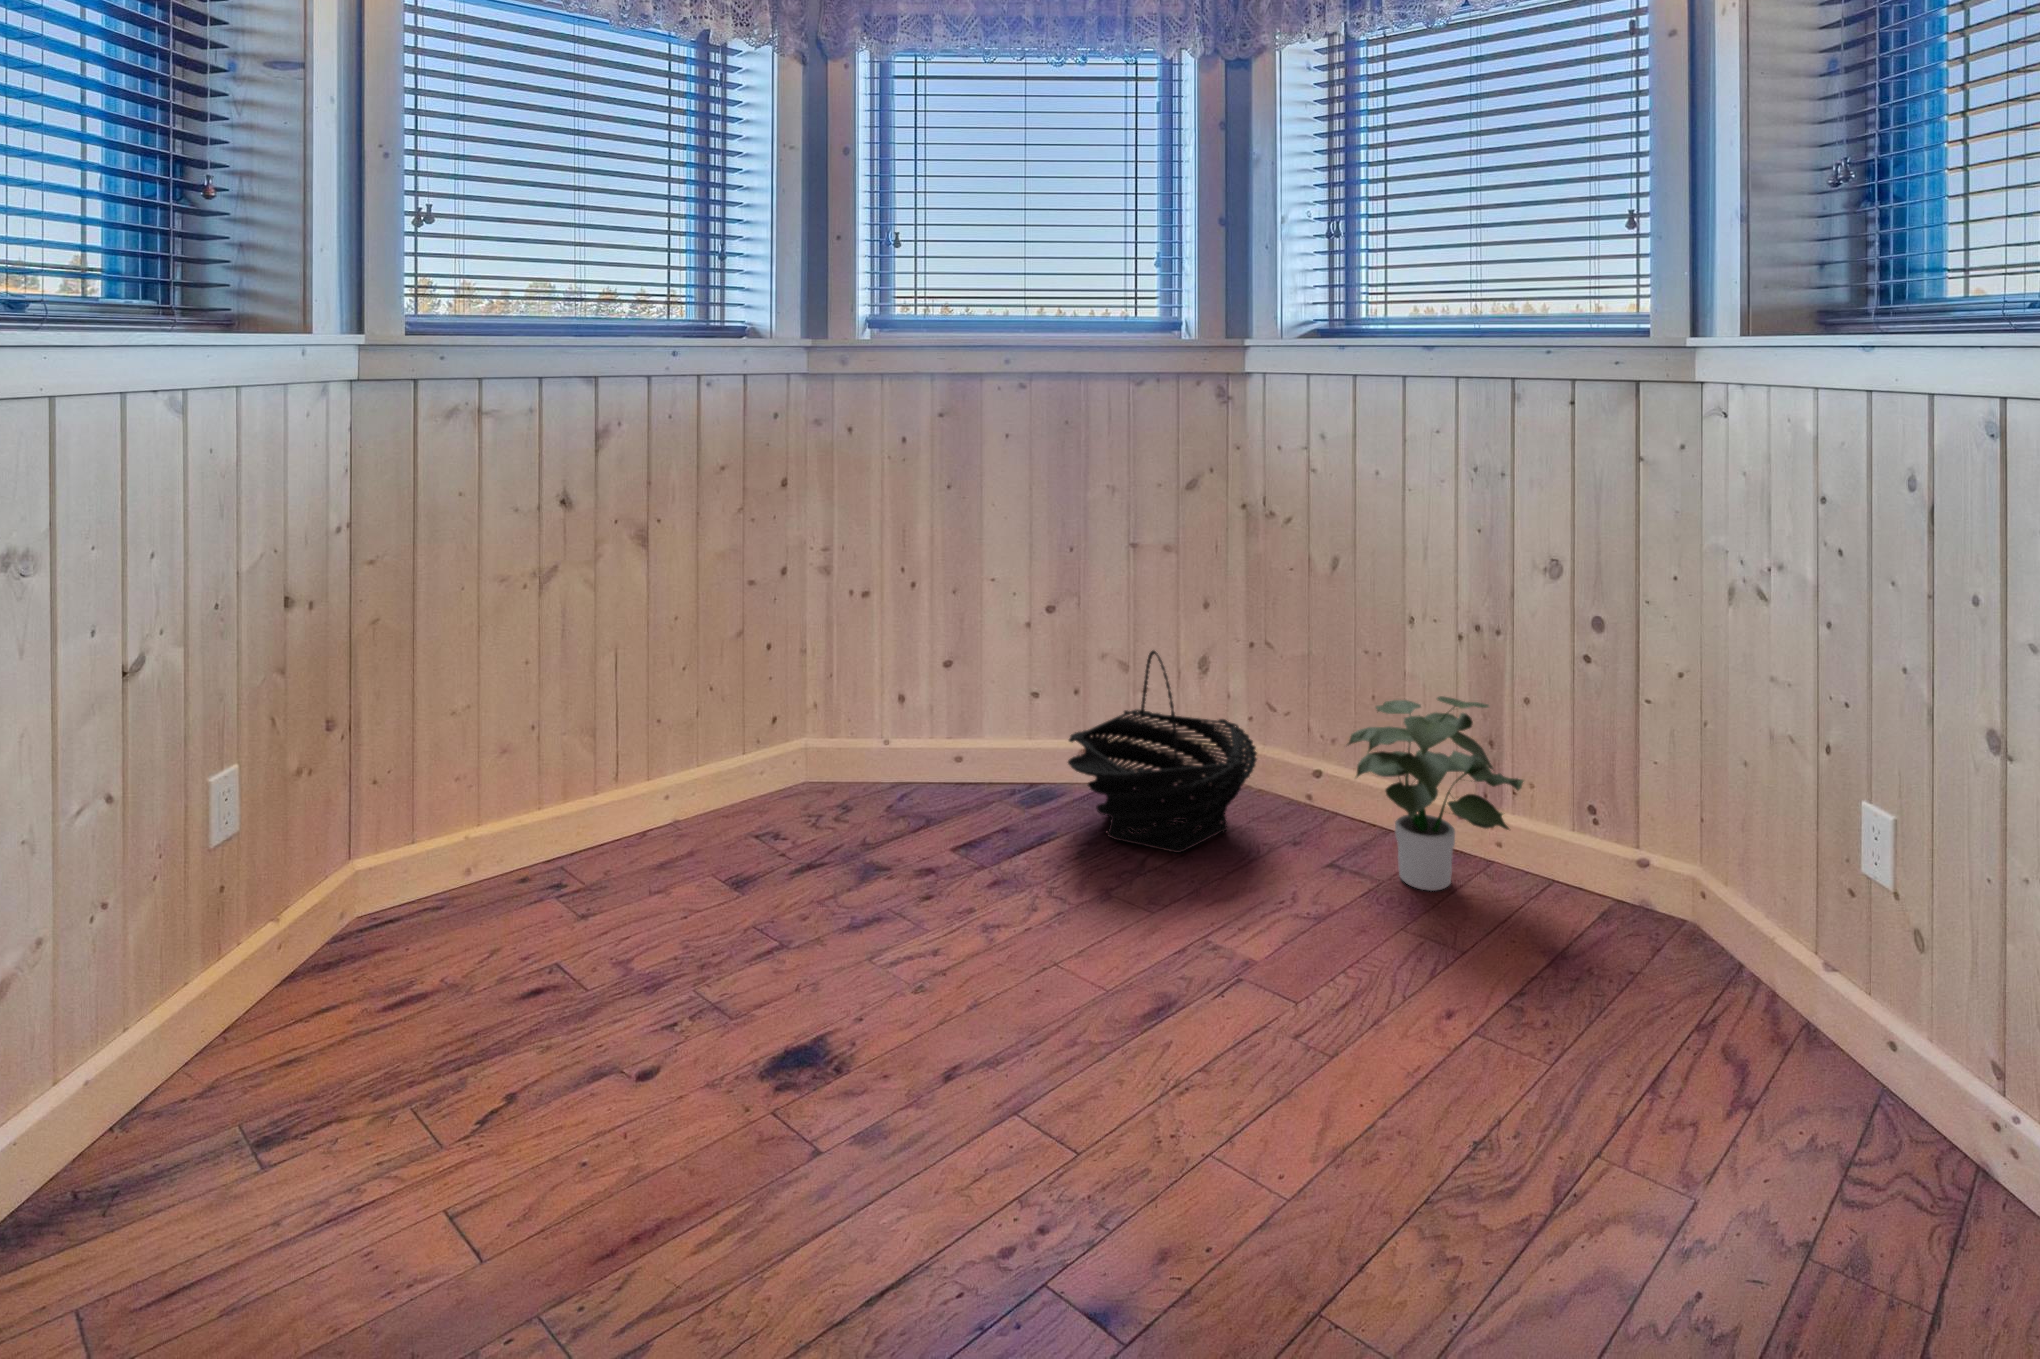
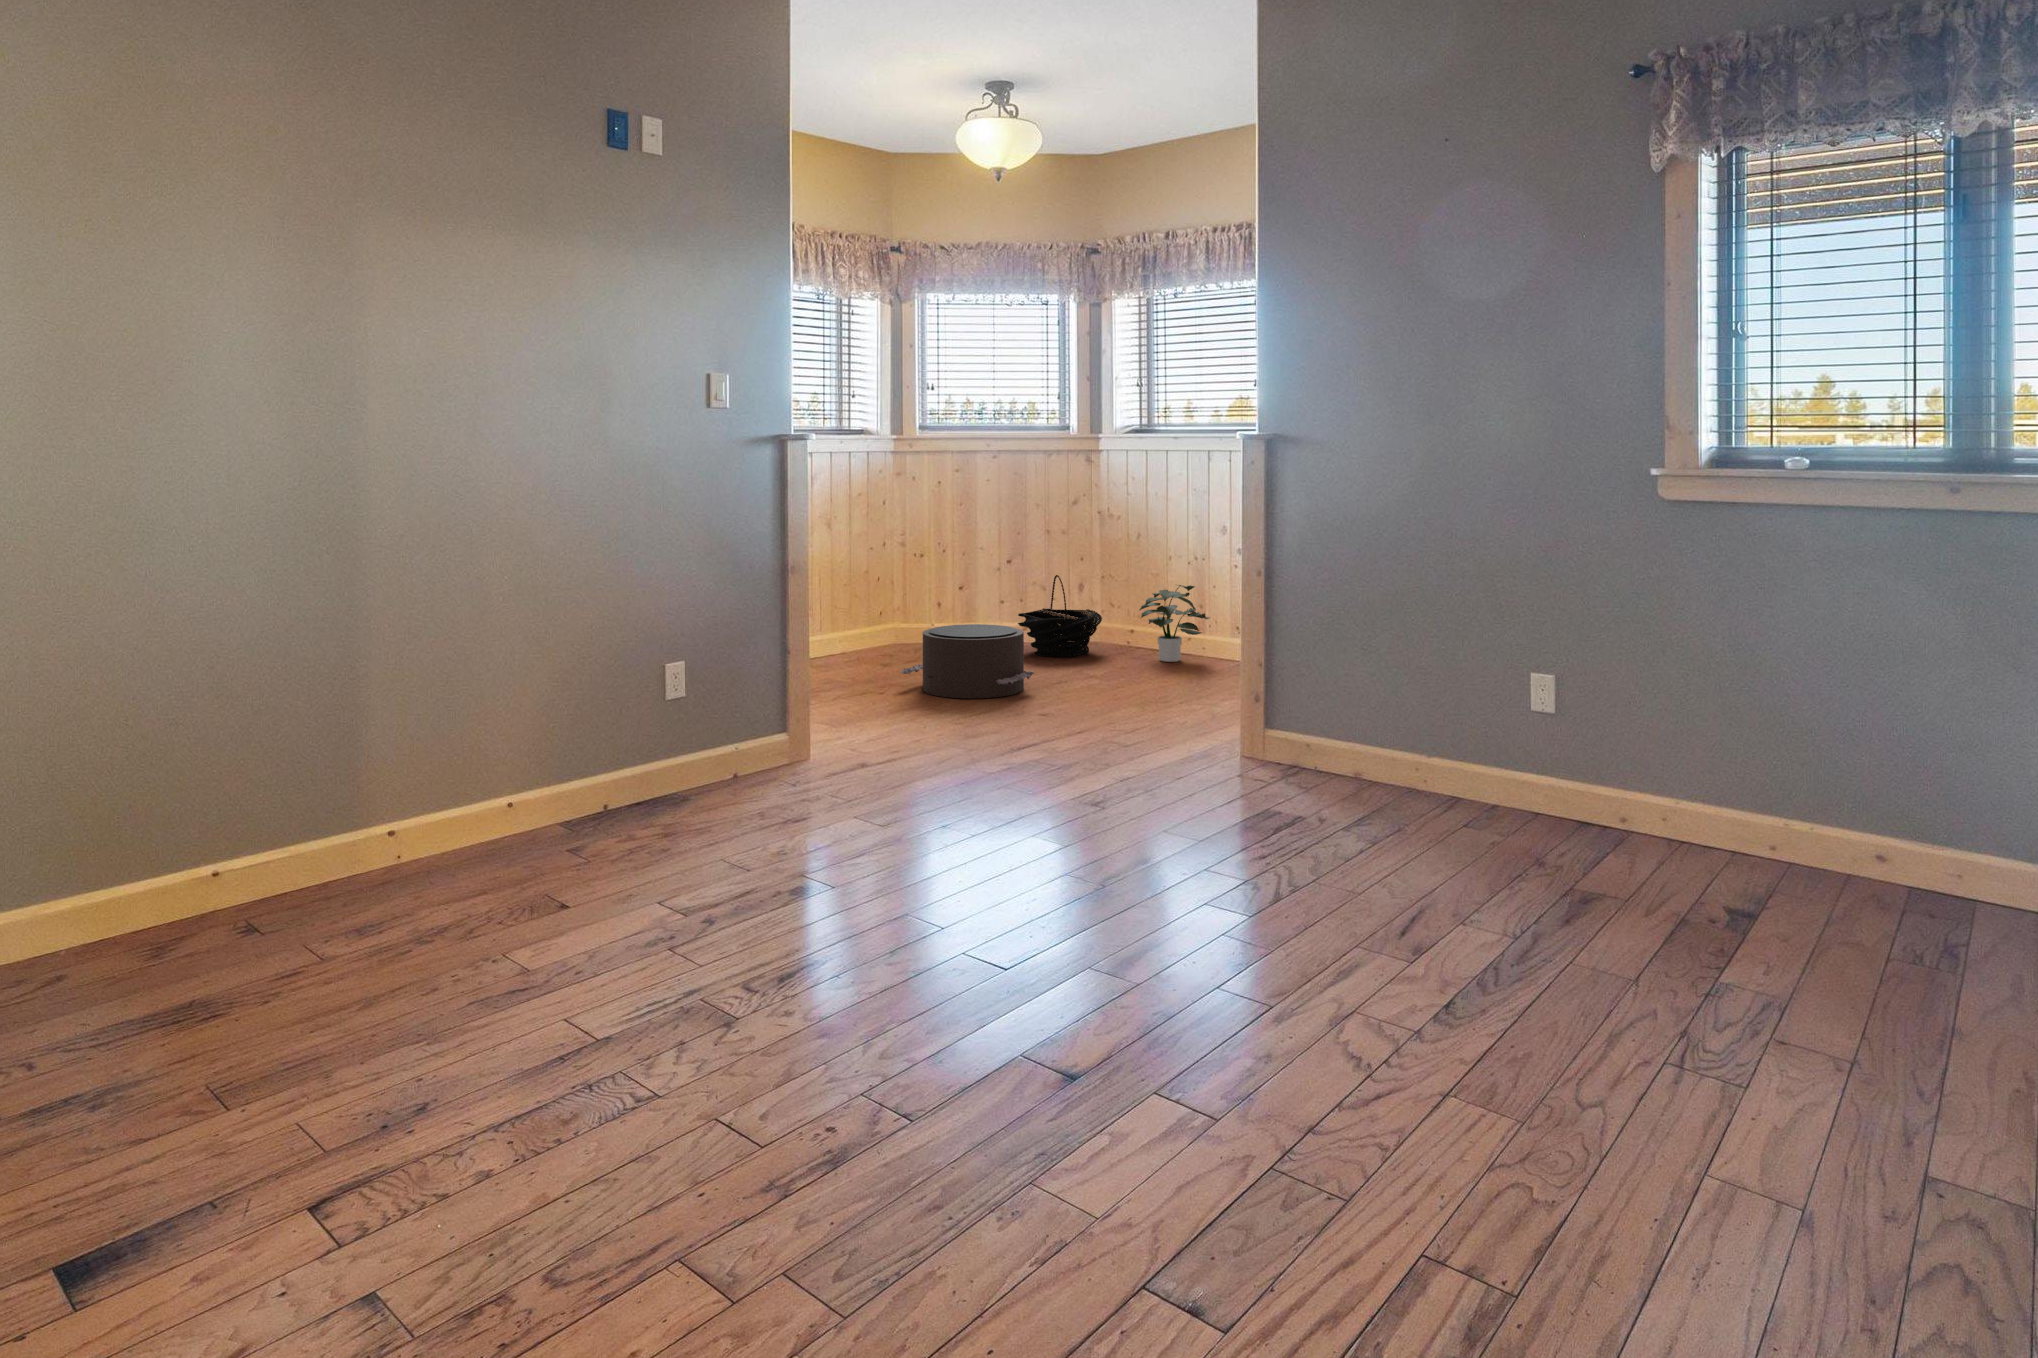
pouf: none [700,854,1094,1192] -> present [901,624,1035,698]

